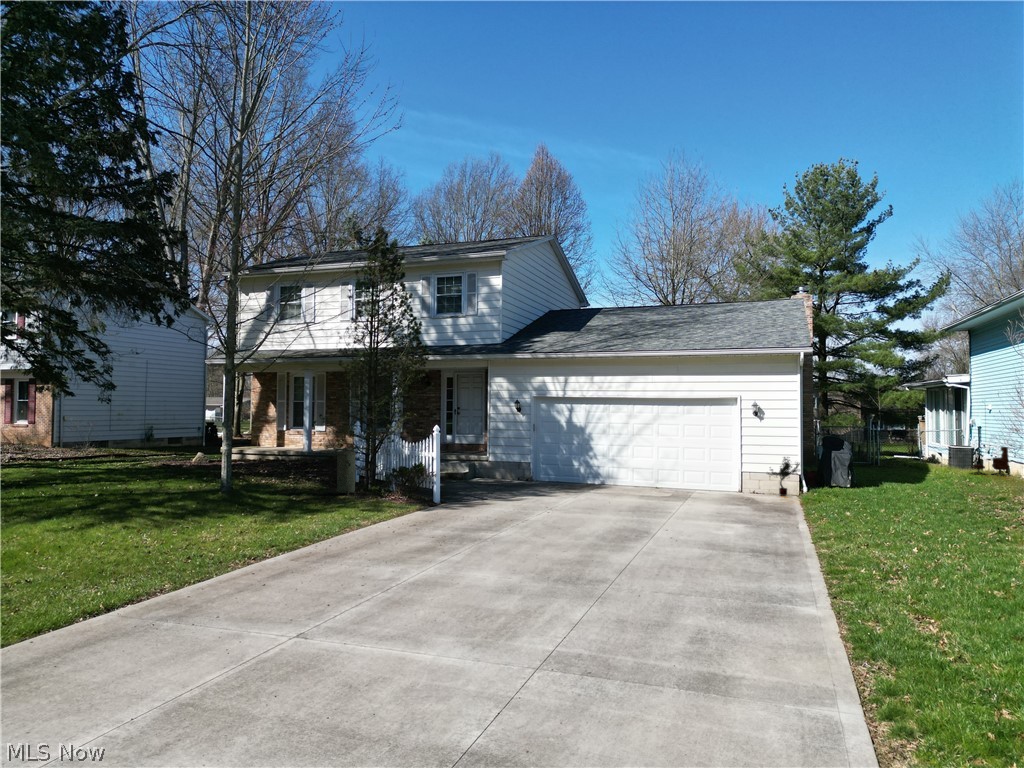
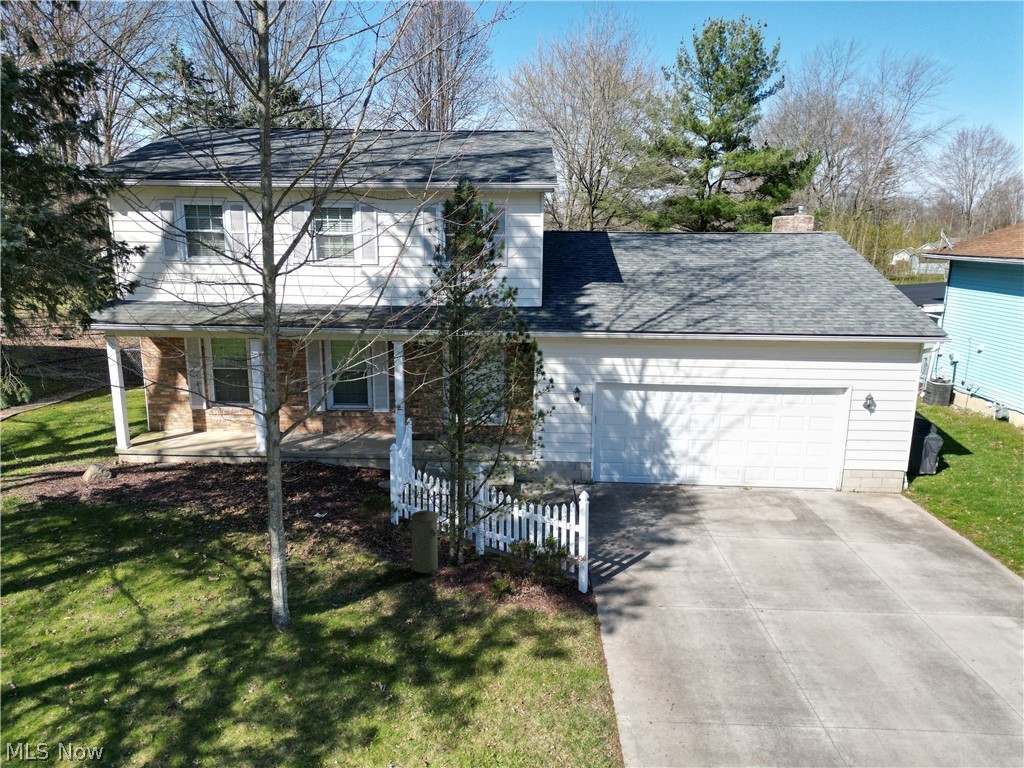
lounge chair: present [972,447,1010,476] -> none [938,393,977,422]
potted tree: present [768,457,800,496] -> none [877,458,915,501]

